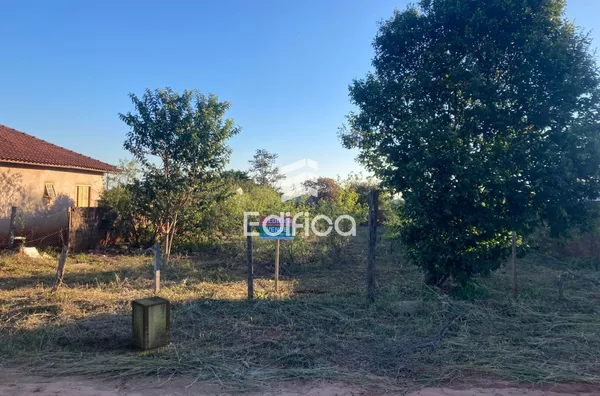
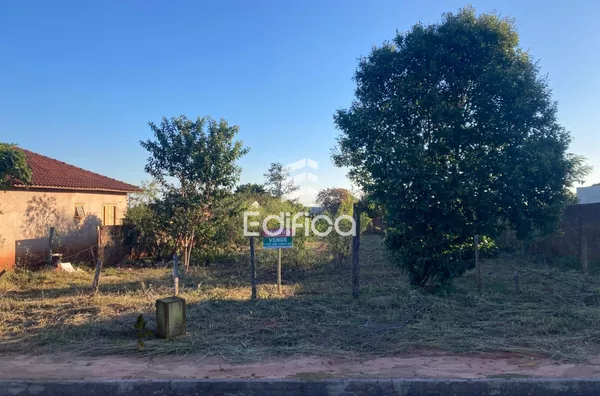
potted plant: none [92,321,129,368] -> present [129,314,155,350]

